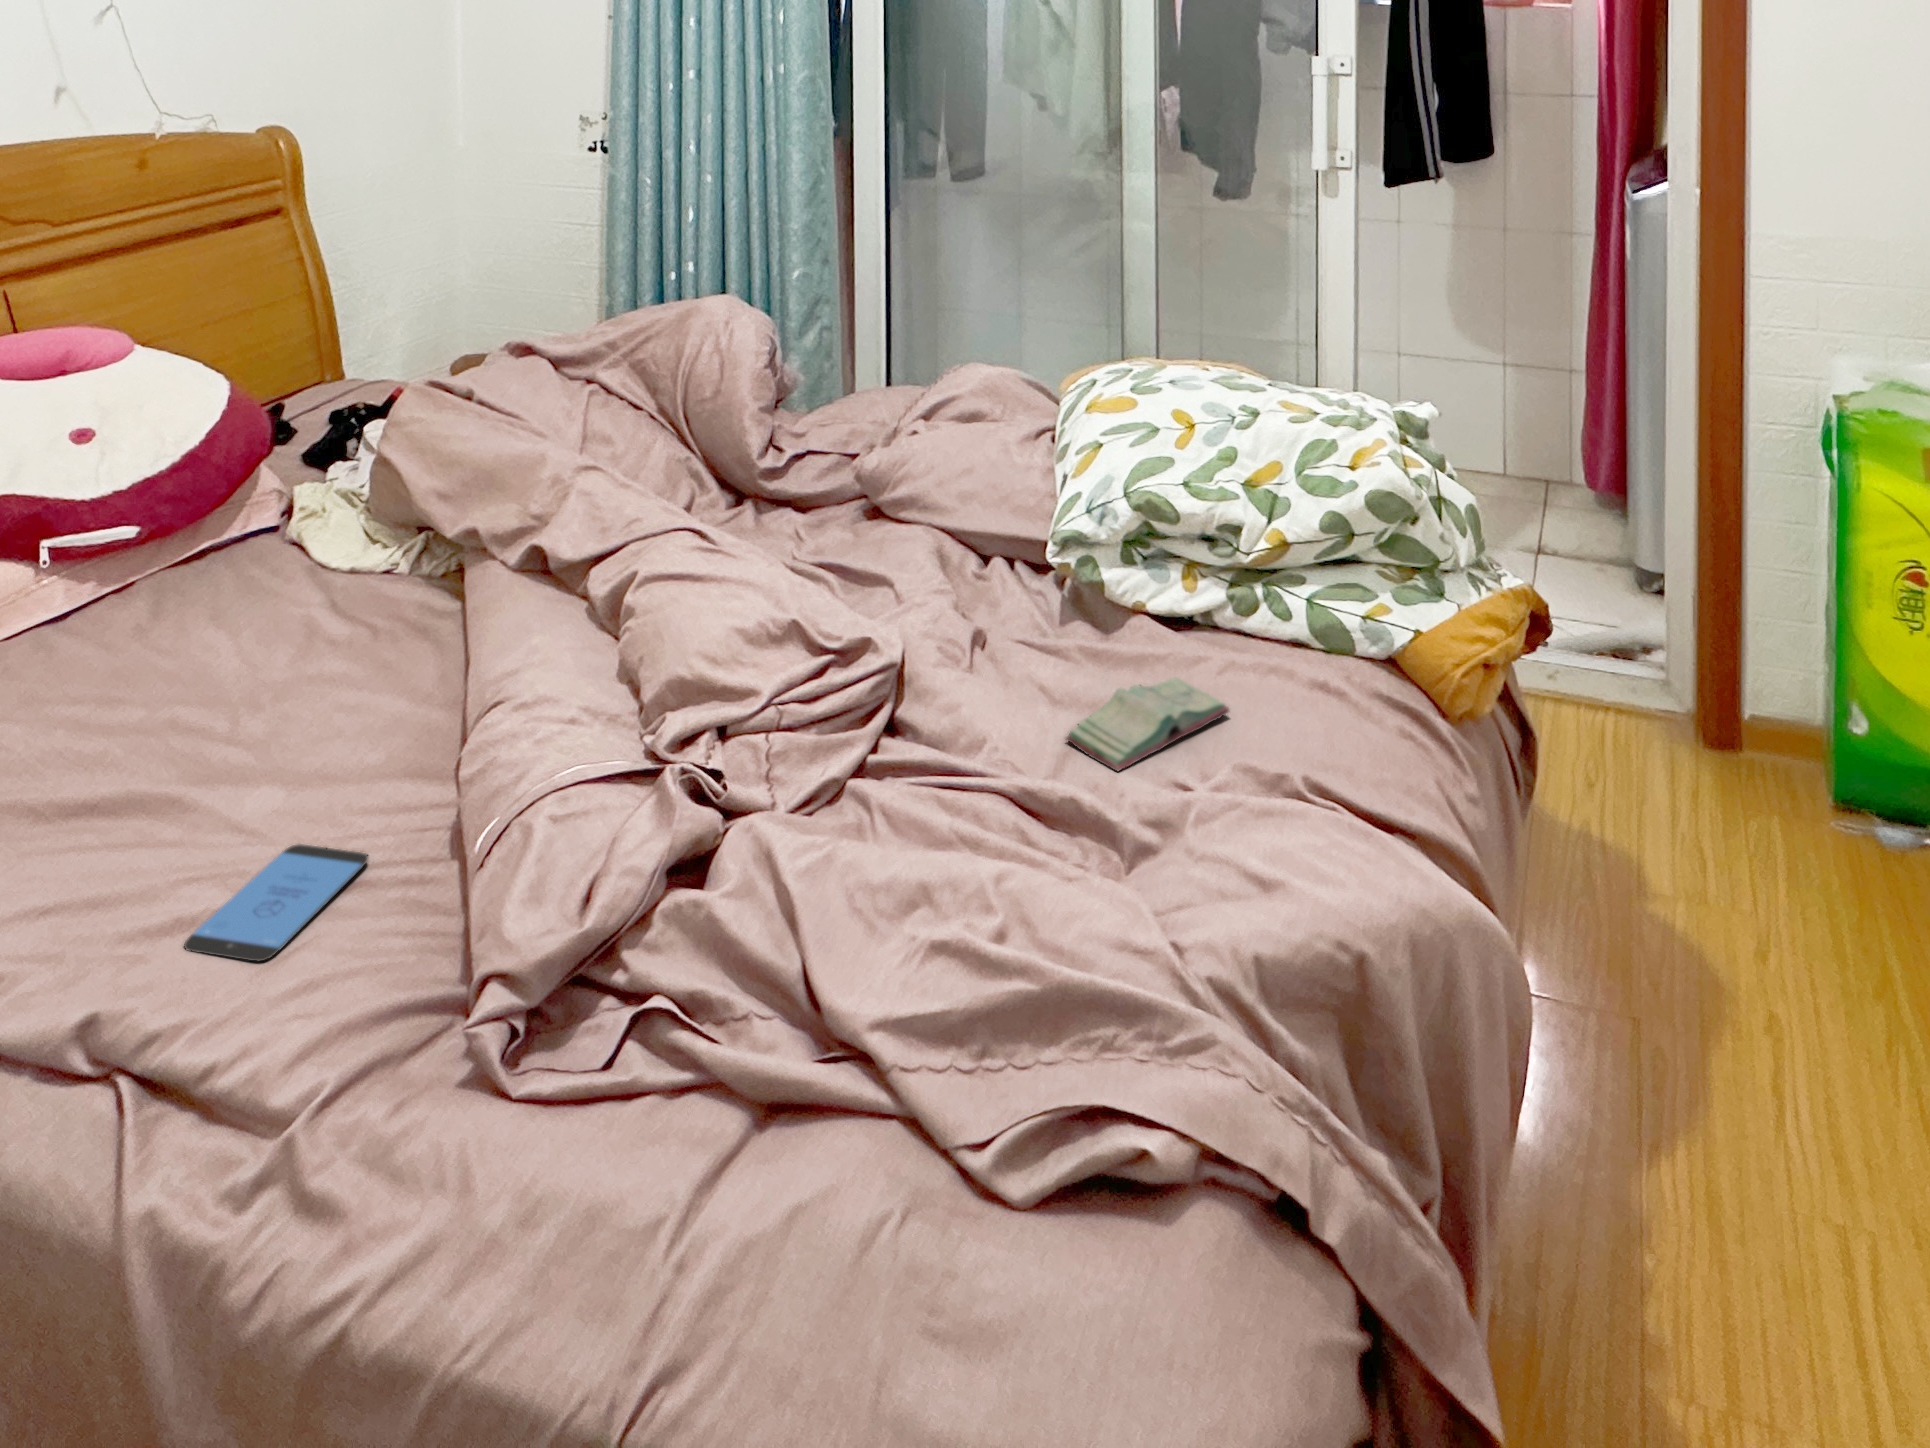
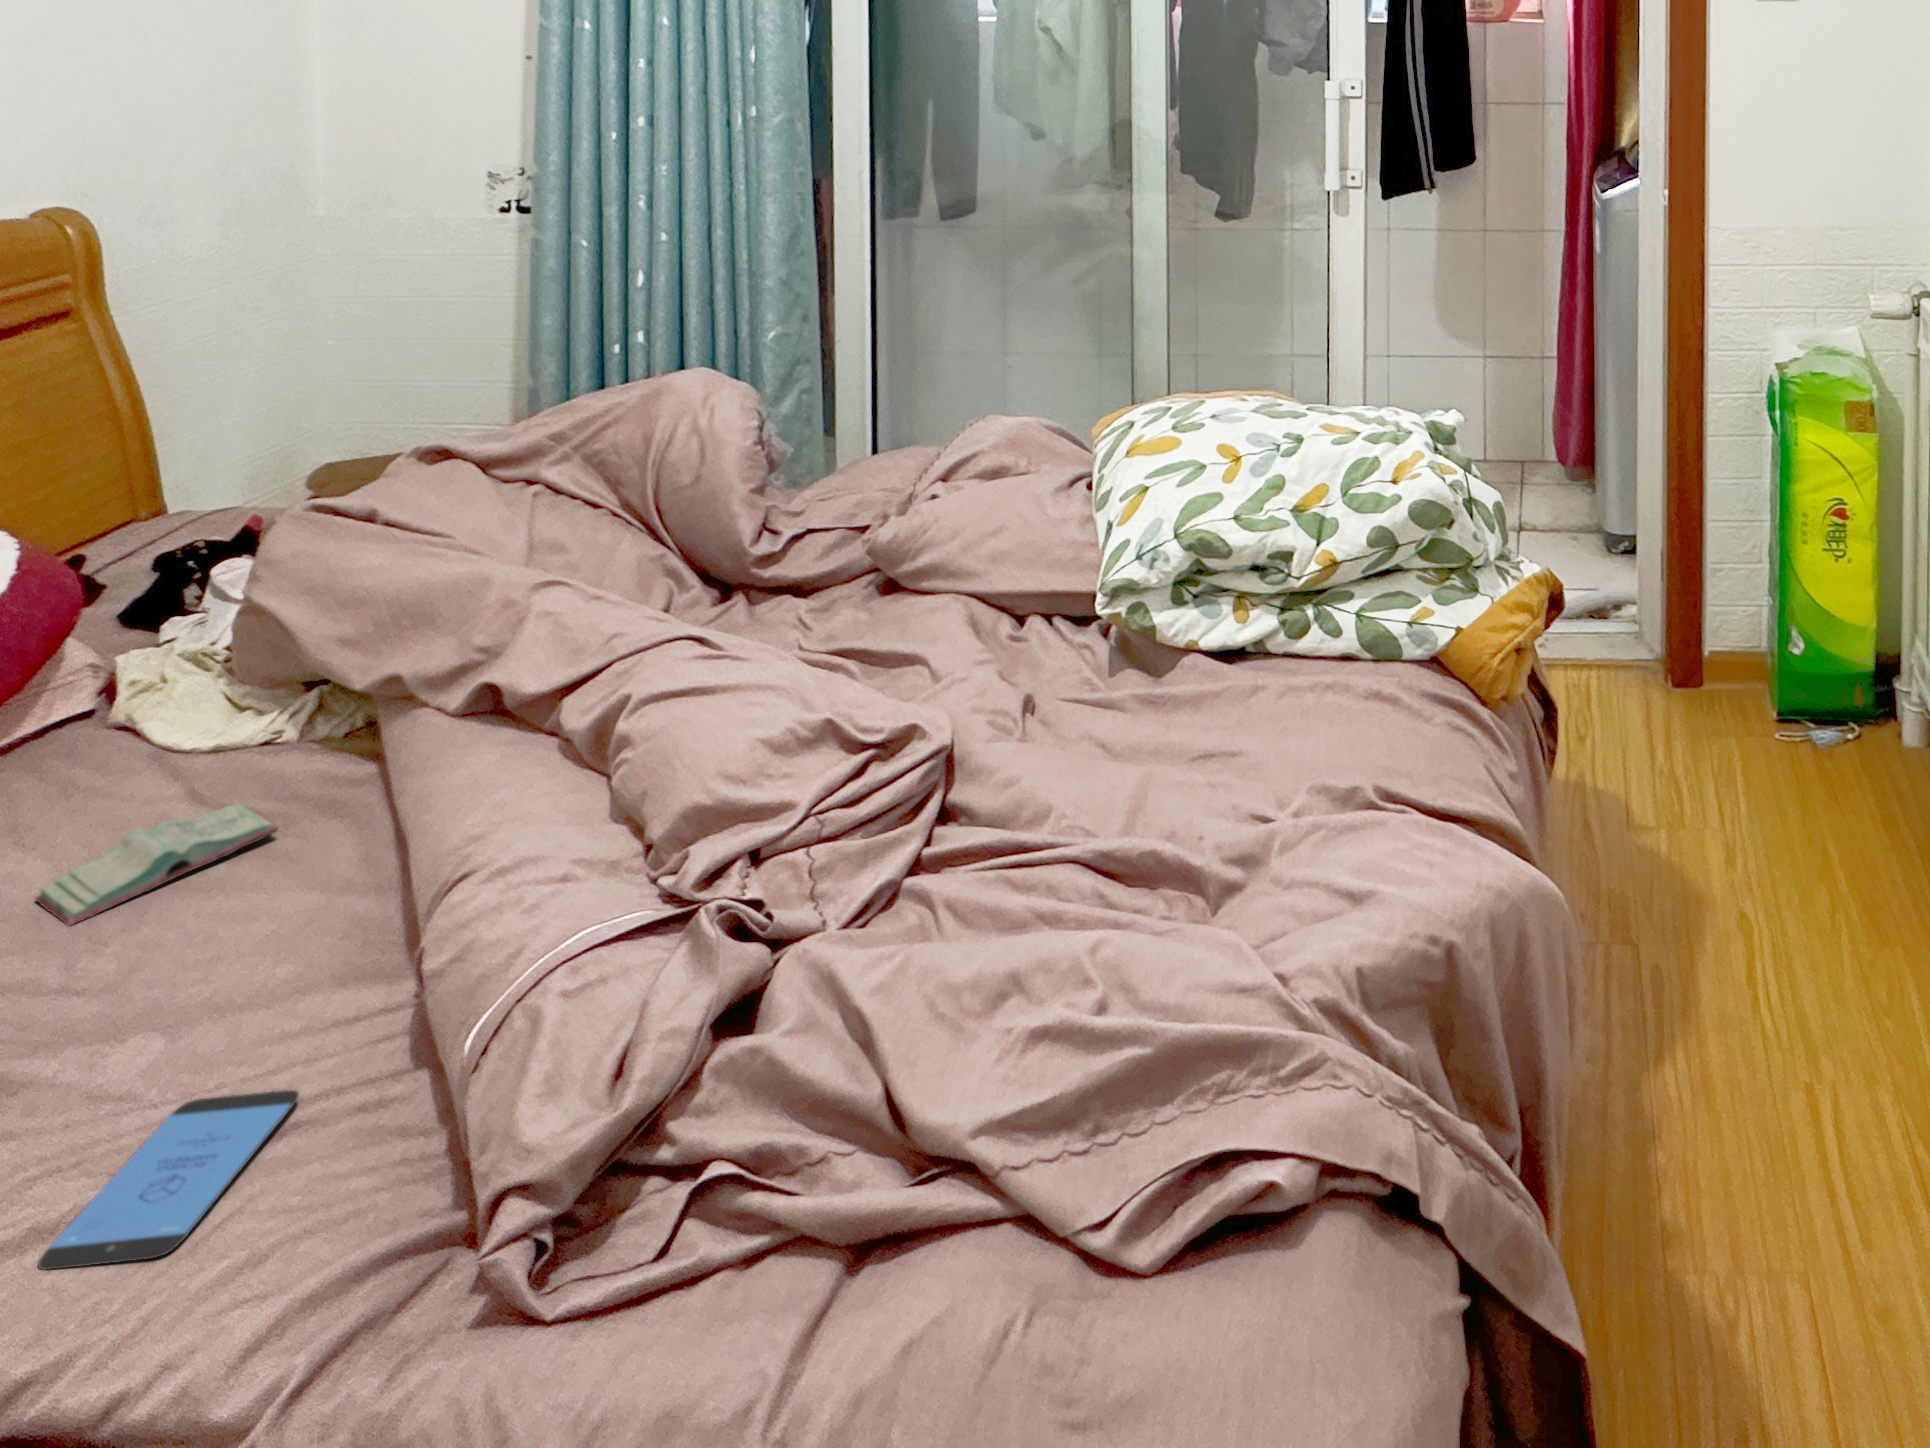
book: present [1066,678,1229,771] -> present [36,804,278,926]

